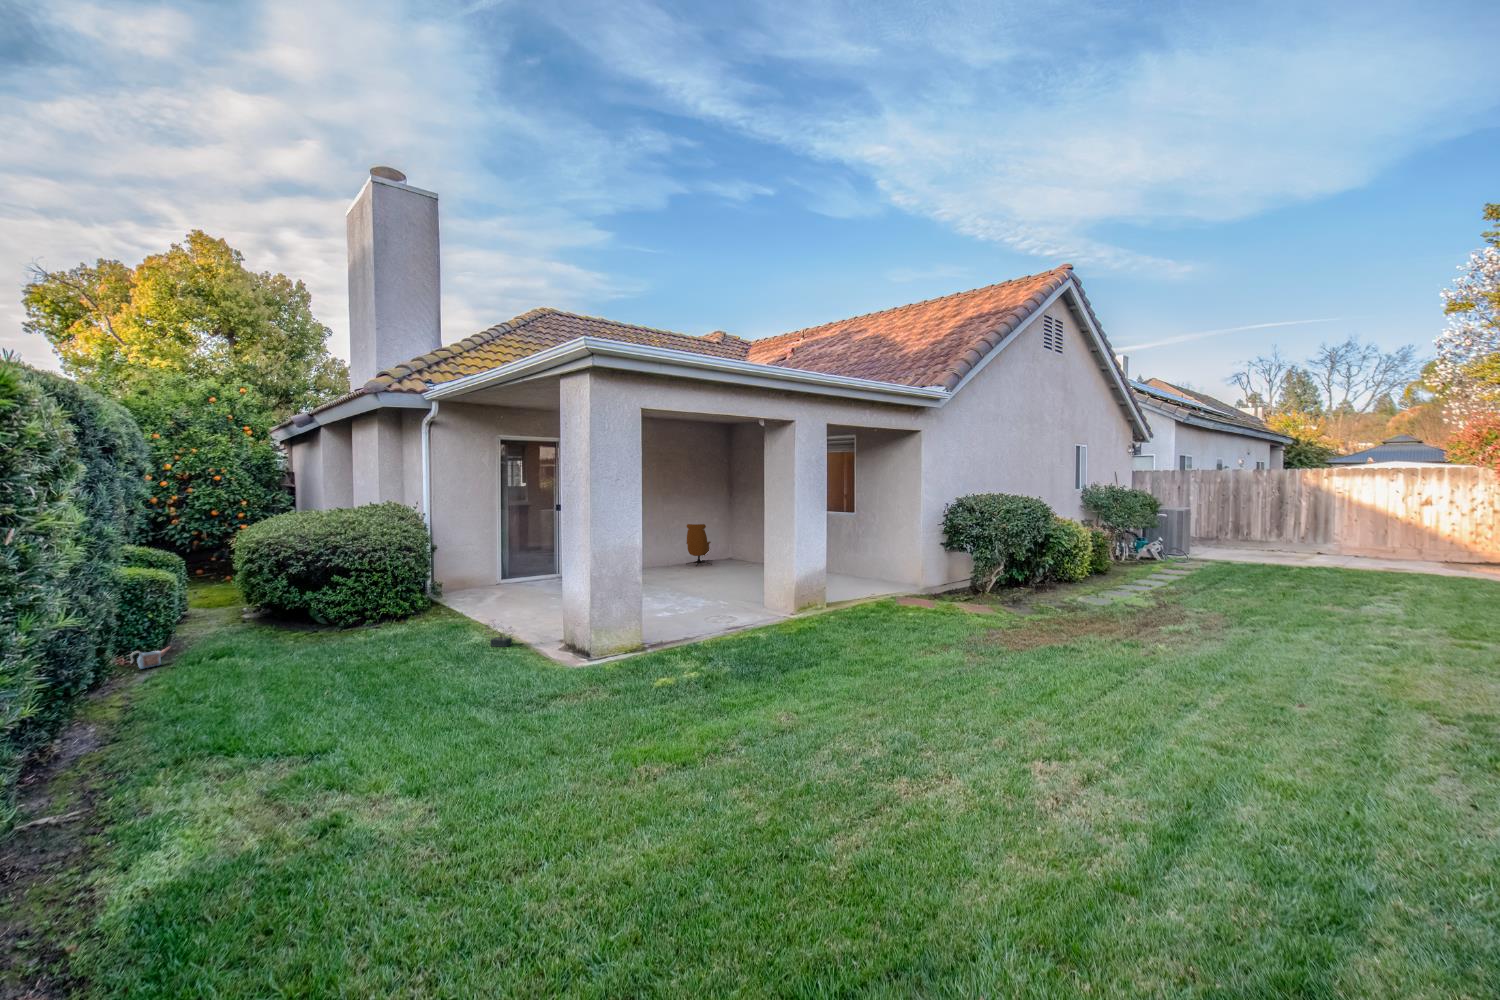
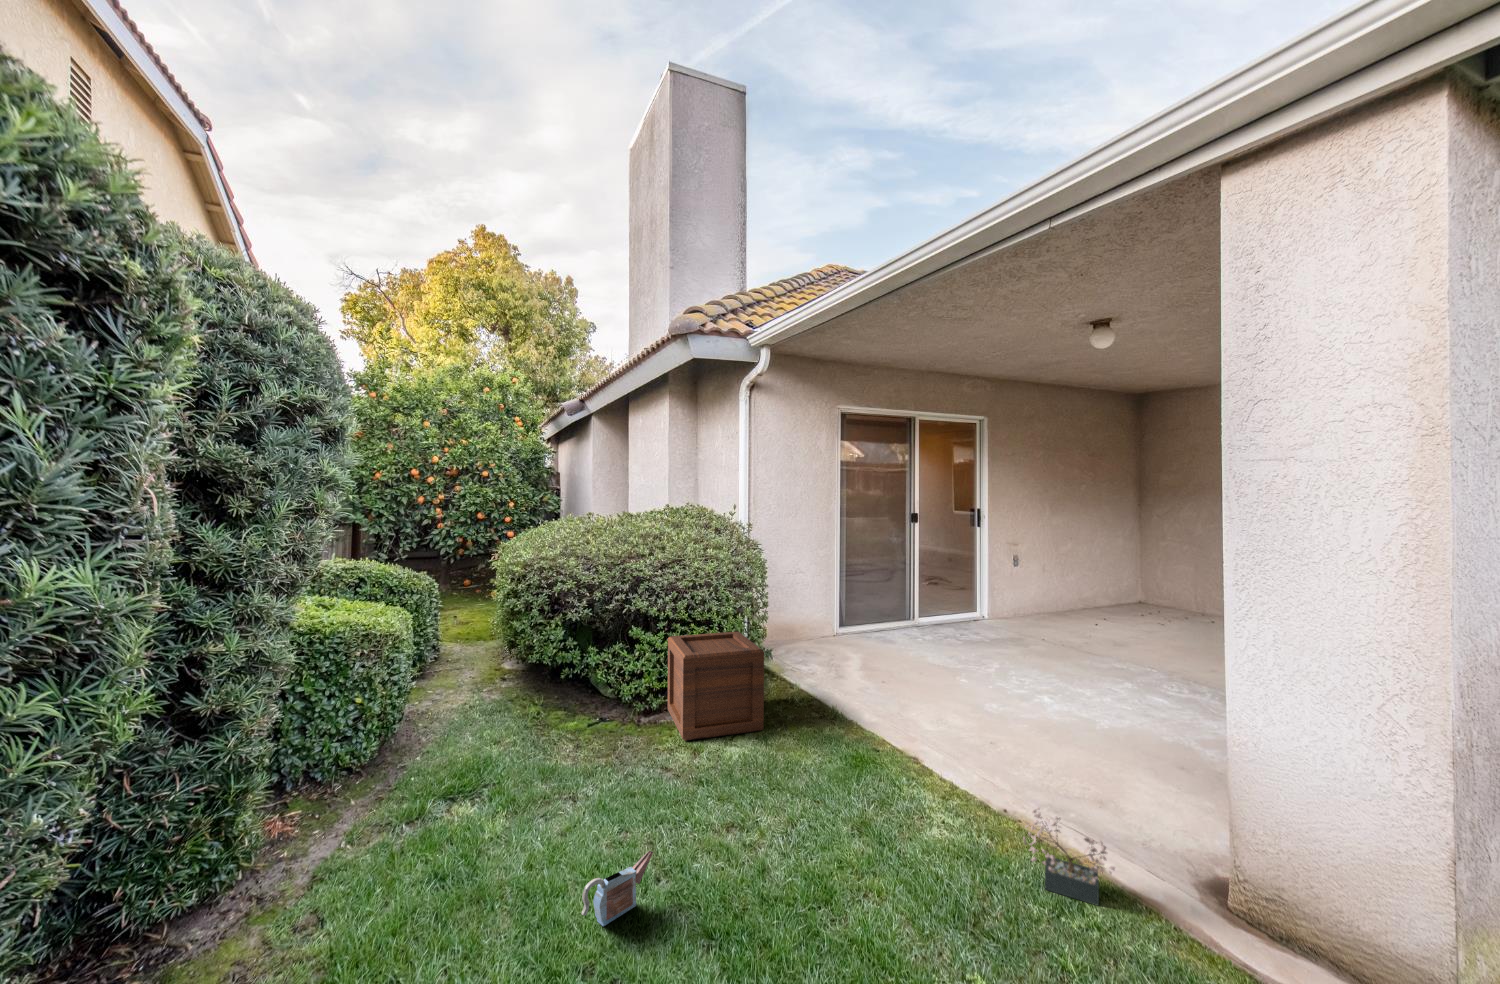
lounge chair: present [686,524,711,566] -> none [1093,552,1142,622]
wooden crate: none [356,575,411,629] -> present [668,631,764,741]
watering can: present [130,646,171,669] -> present [581,851,653,926]

